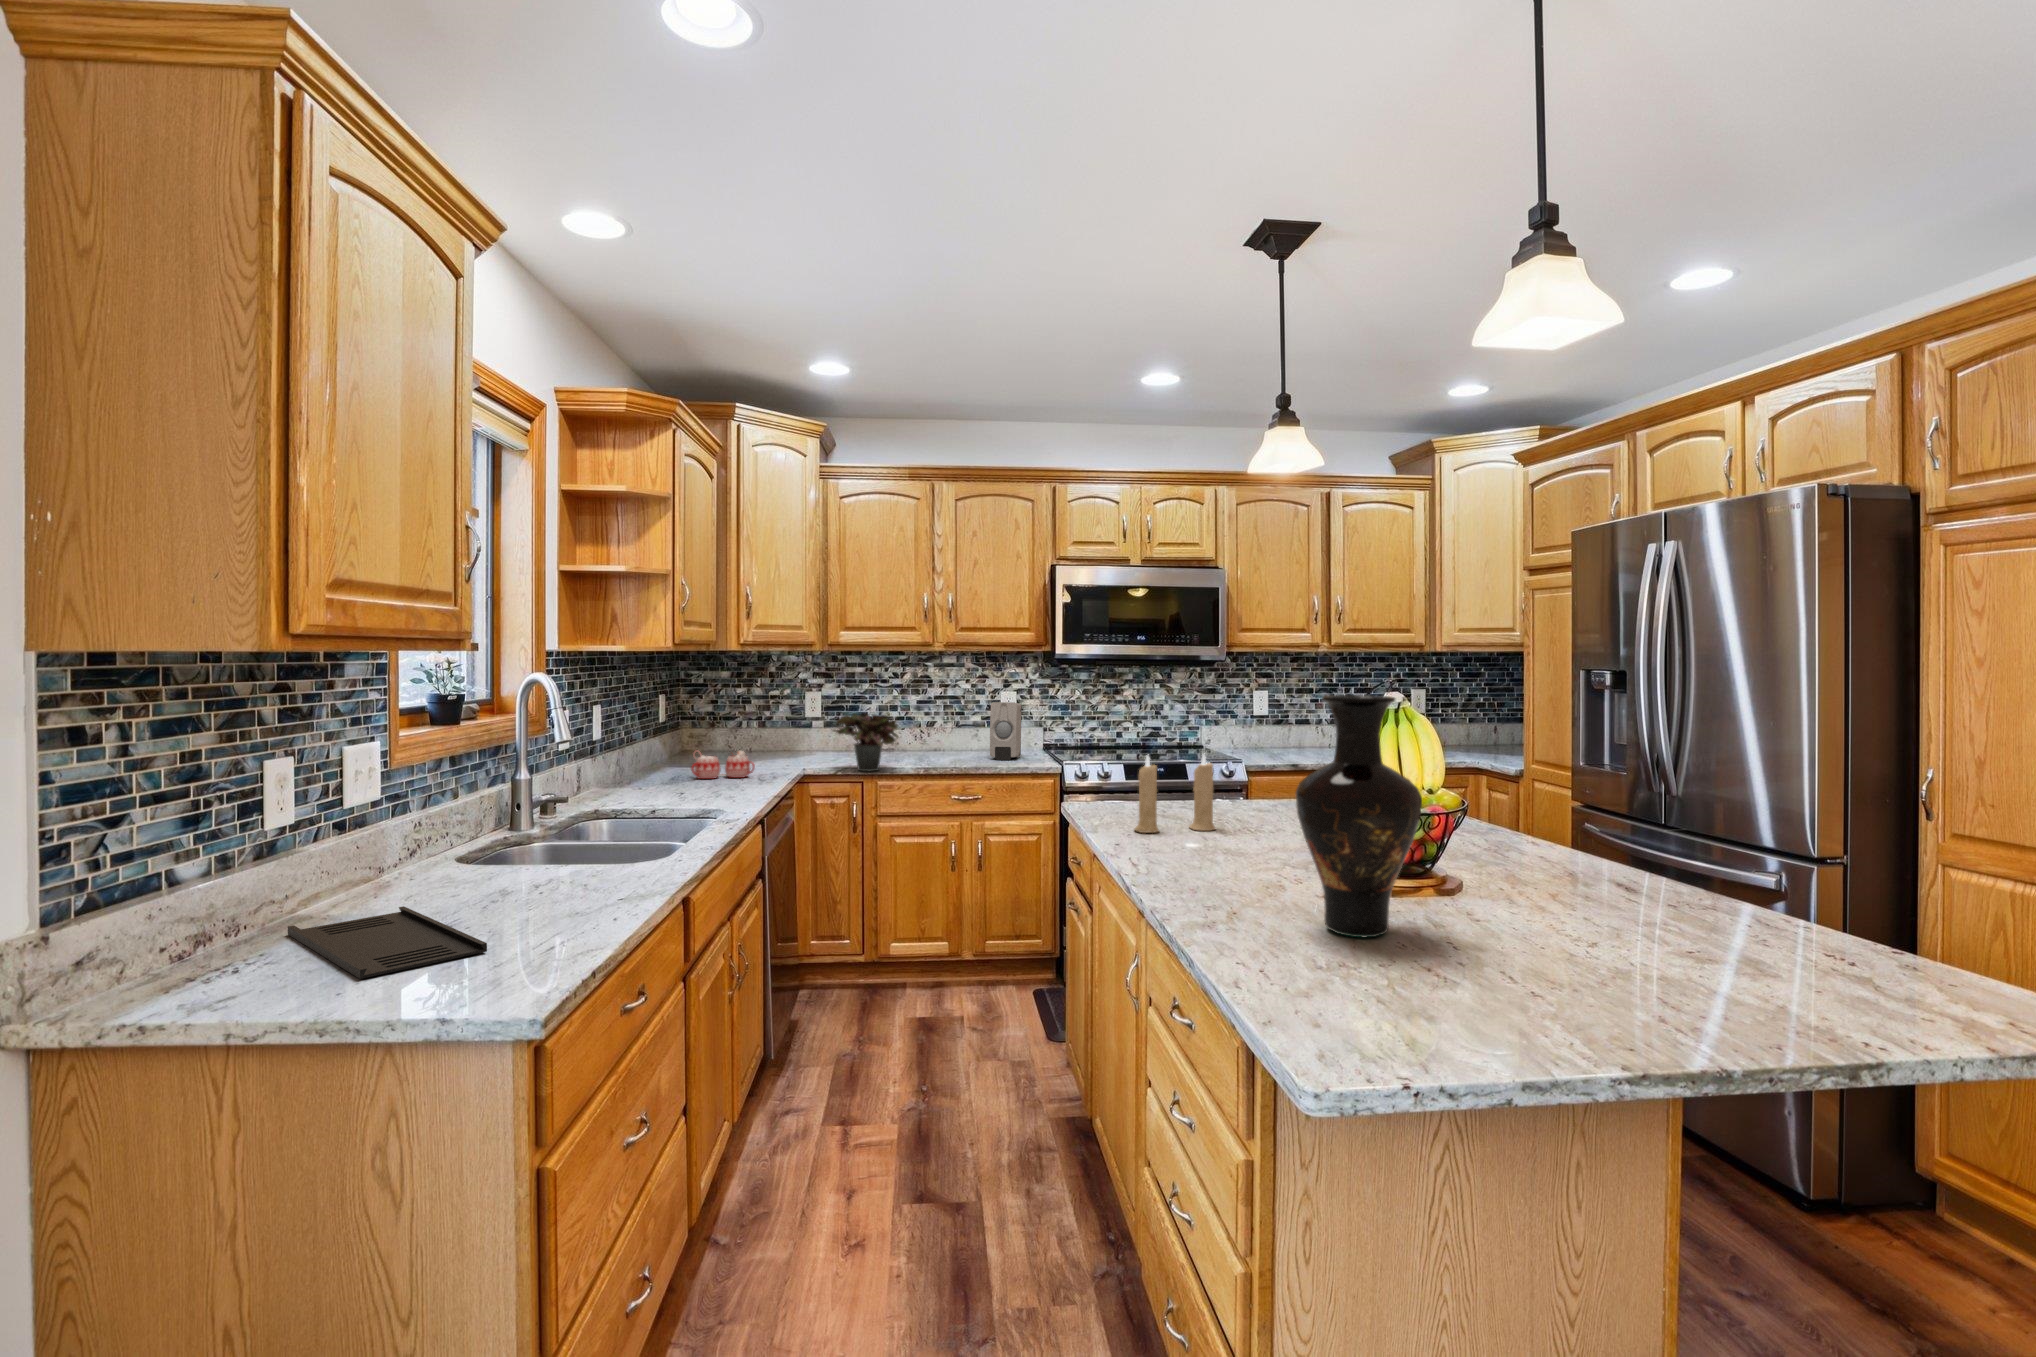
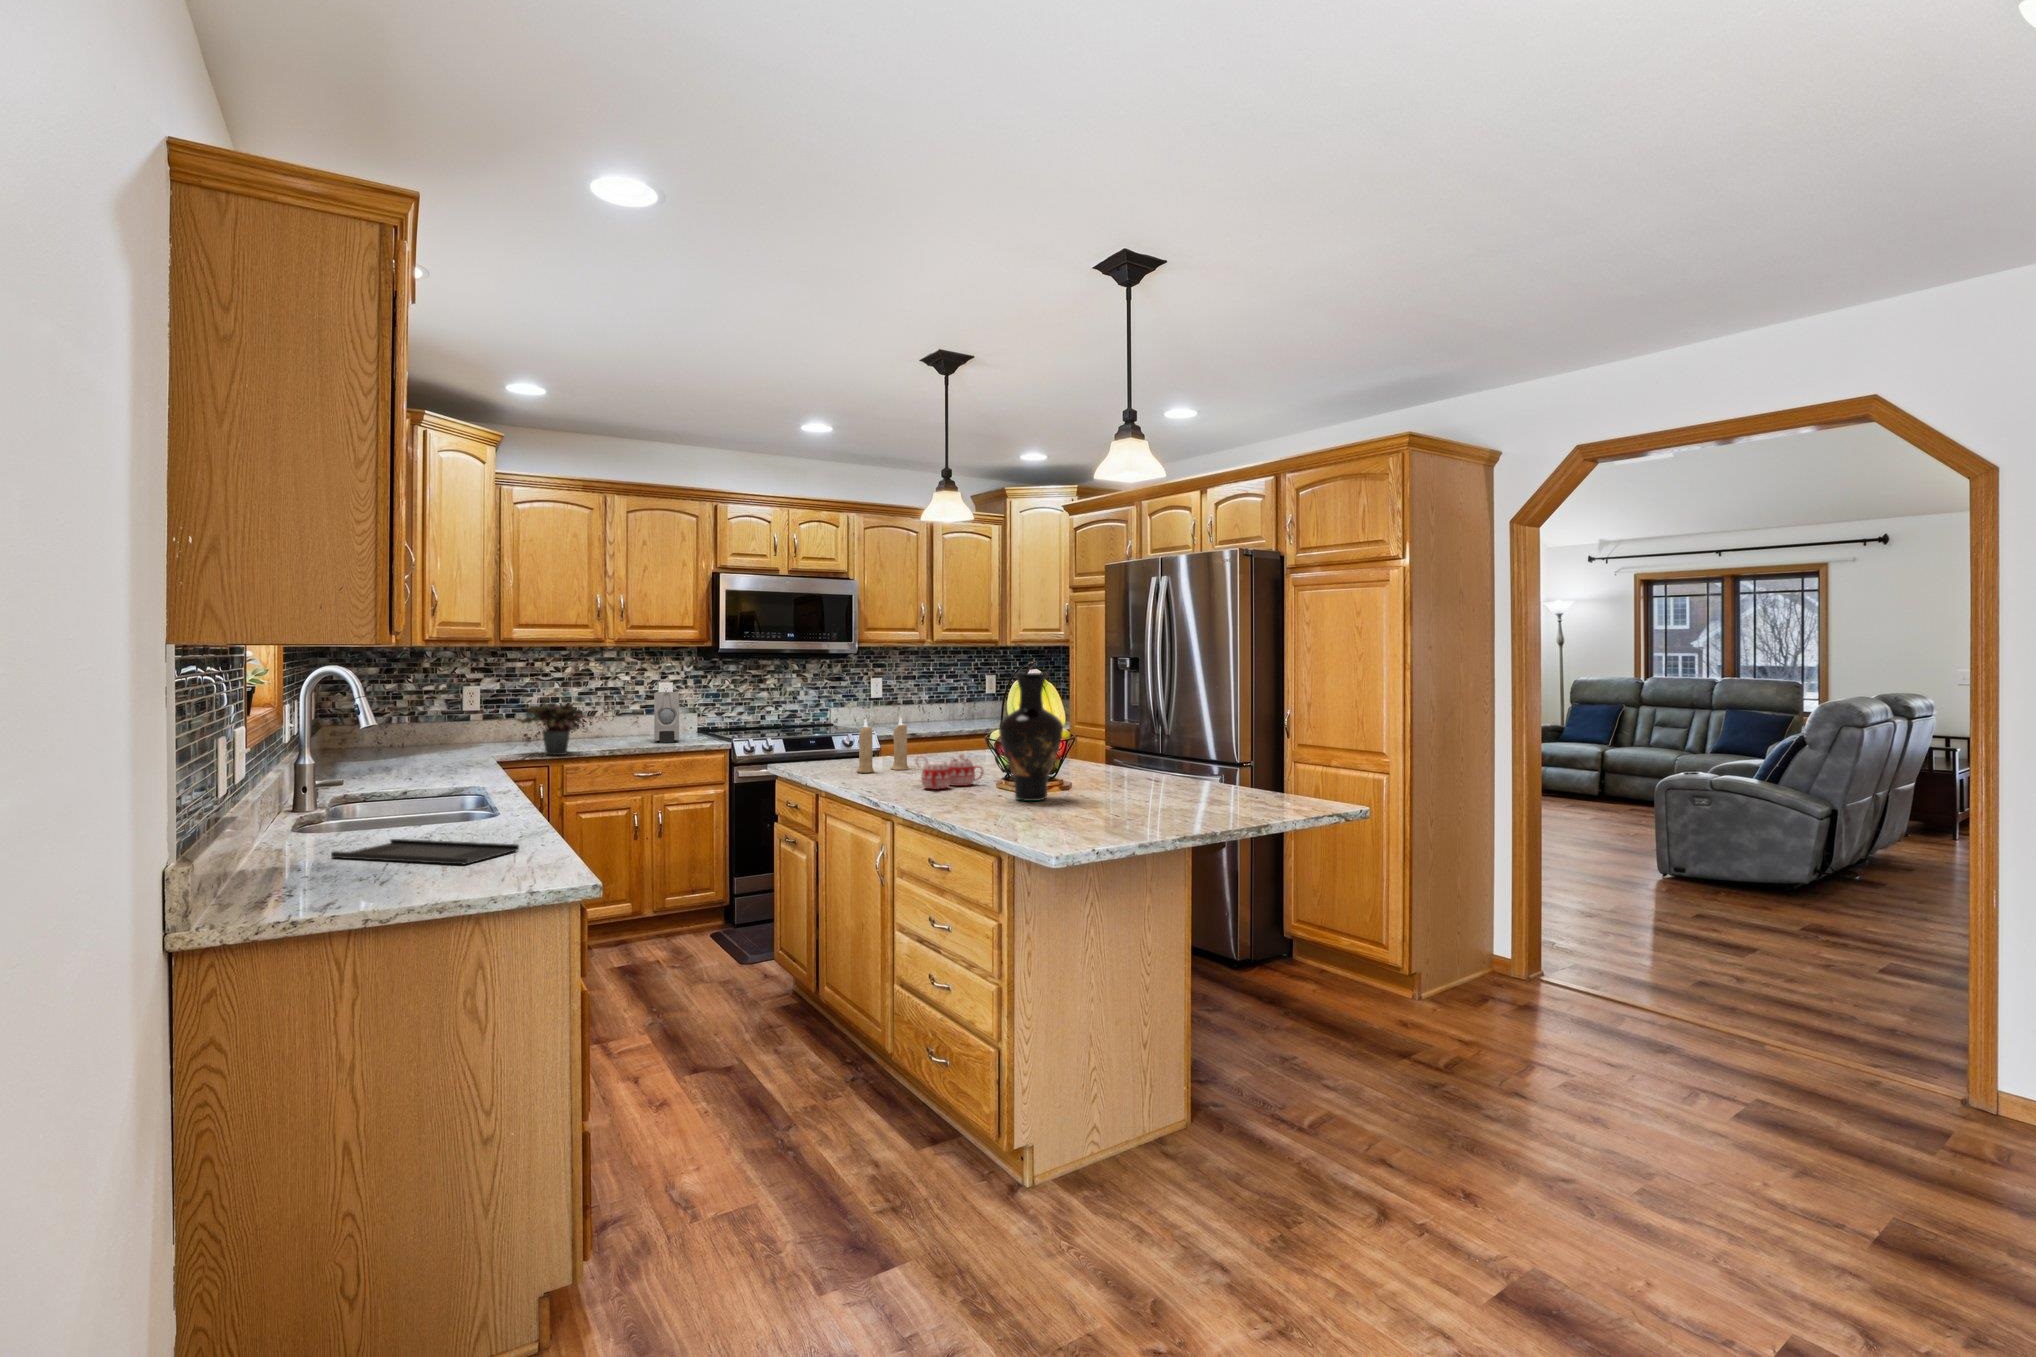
mug: present [691,751,755,779] -> present [914,754,983,789]

